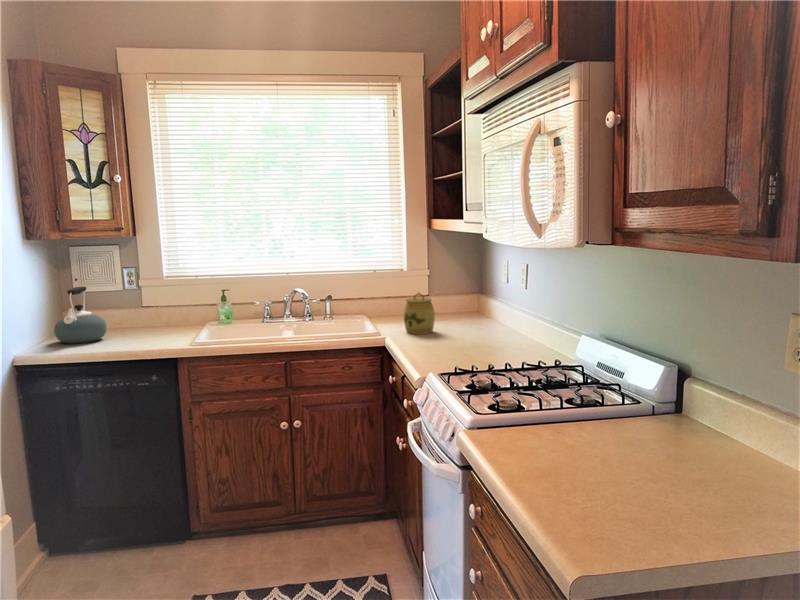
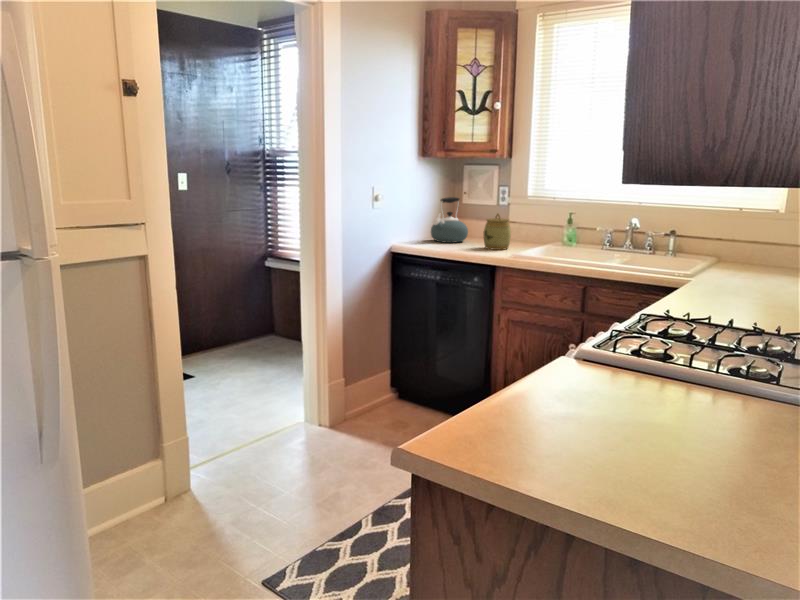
jar: present [404,293,435,334] -> present [483,214,511,250]

